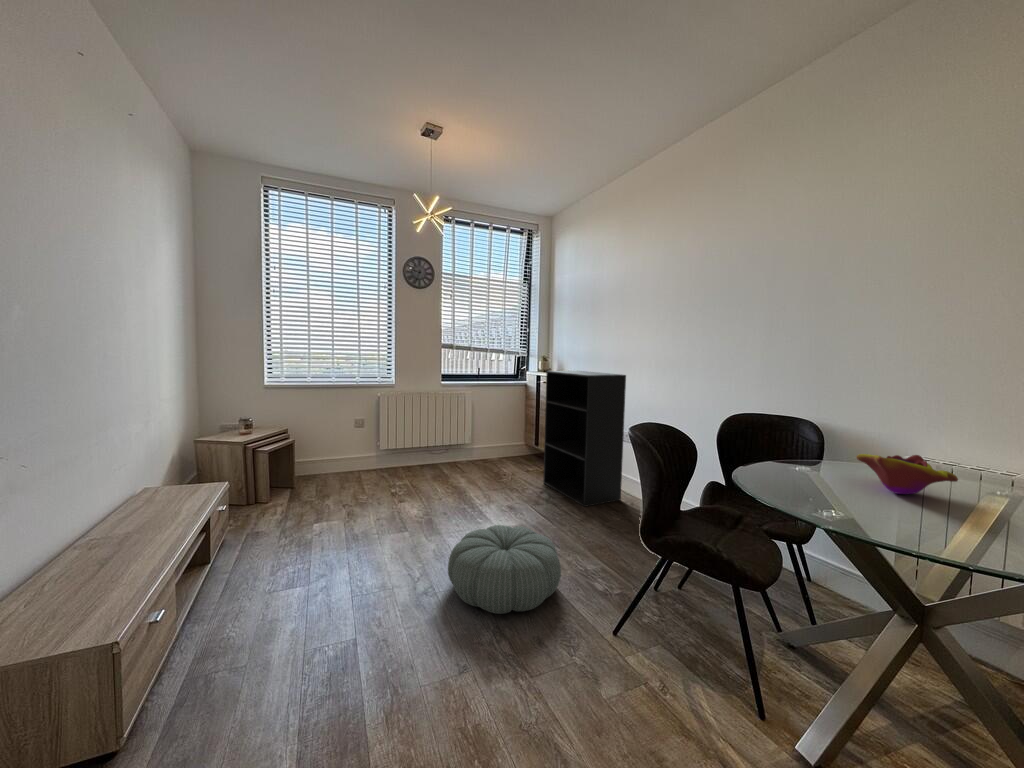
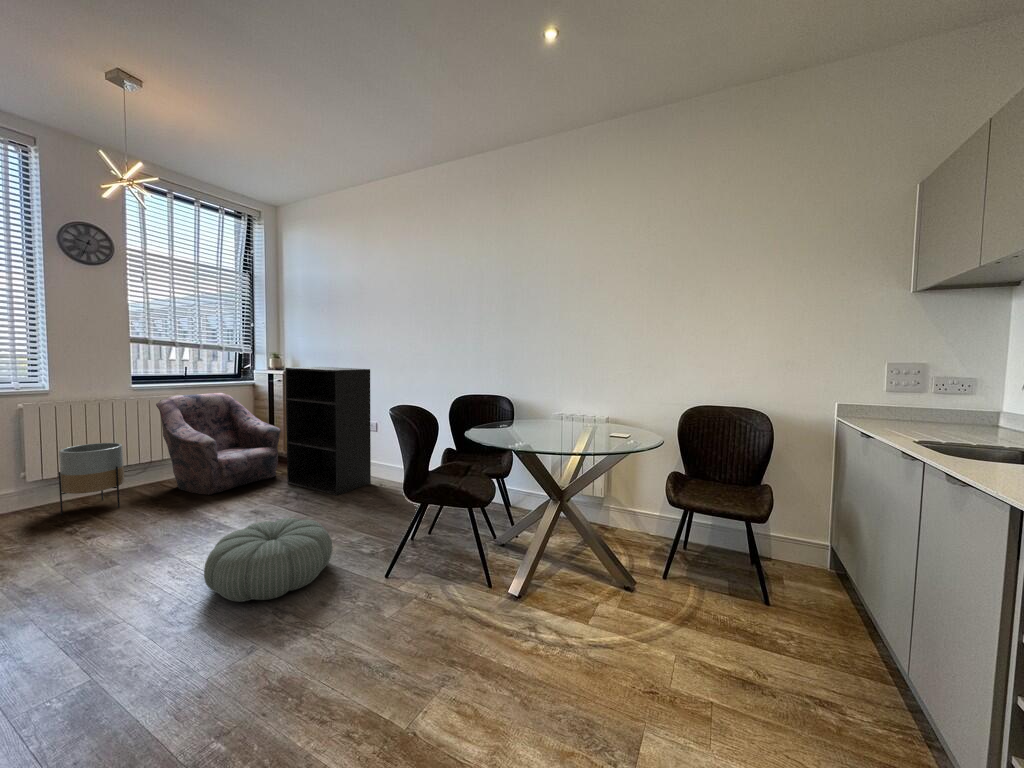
armchair: none [455,391,542,481] -> present [156,393,281,495]
planter: none [394,426,430,479] -> present [58,443,124,515]
decorative bowl: present [856,454,958,494] -> none [530,409,574,432]

